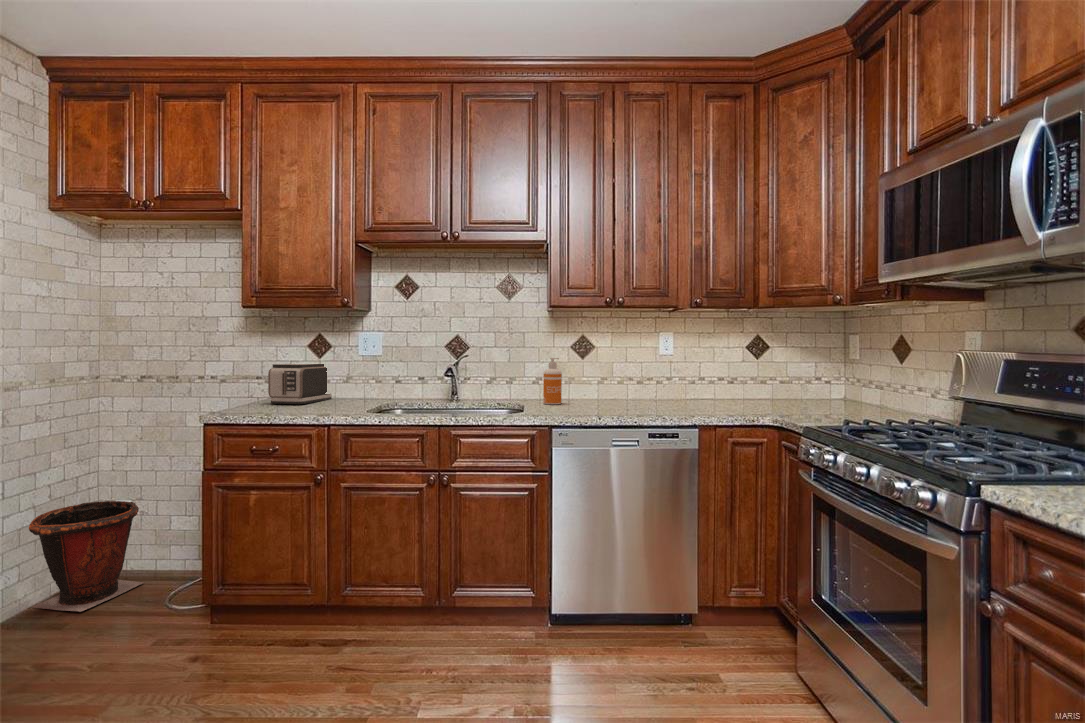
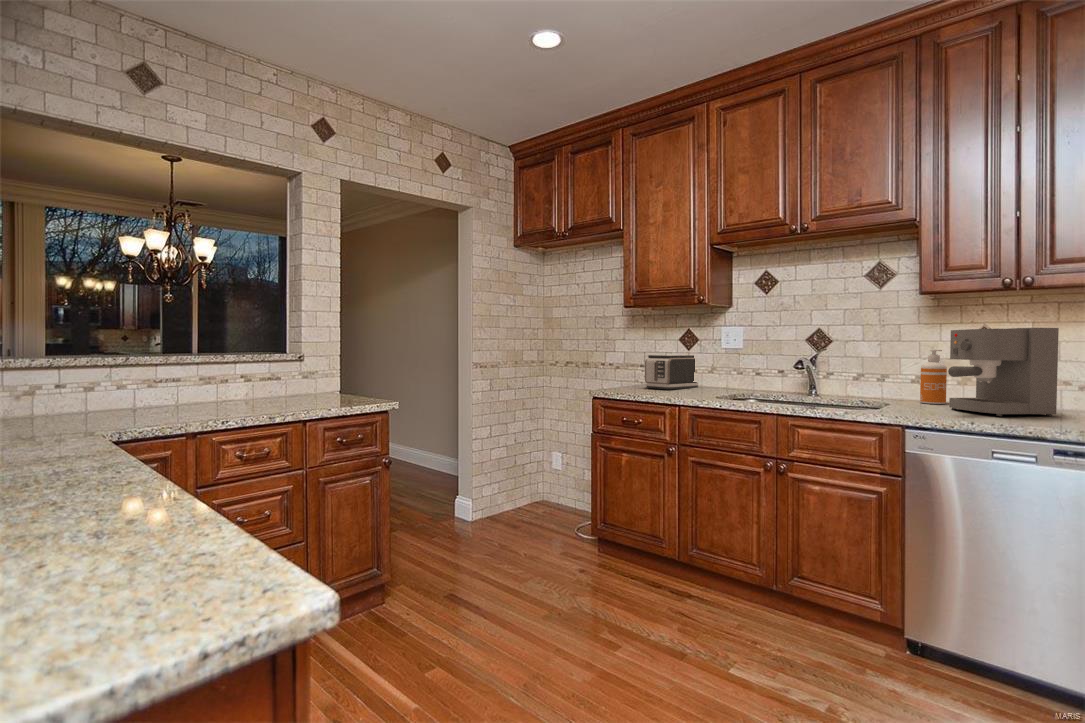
coffee maker: none [570,341,639,413] -> present [948,328,1059,416]
waste bin: present [29,501,143,612] -> none [500,450,563,525]

